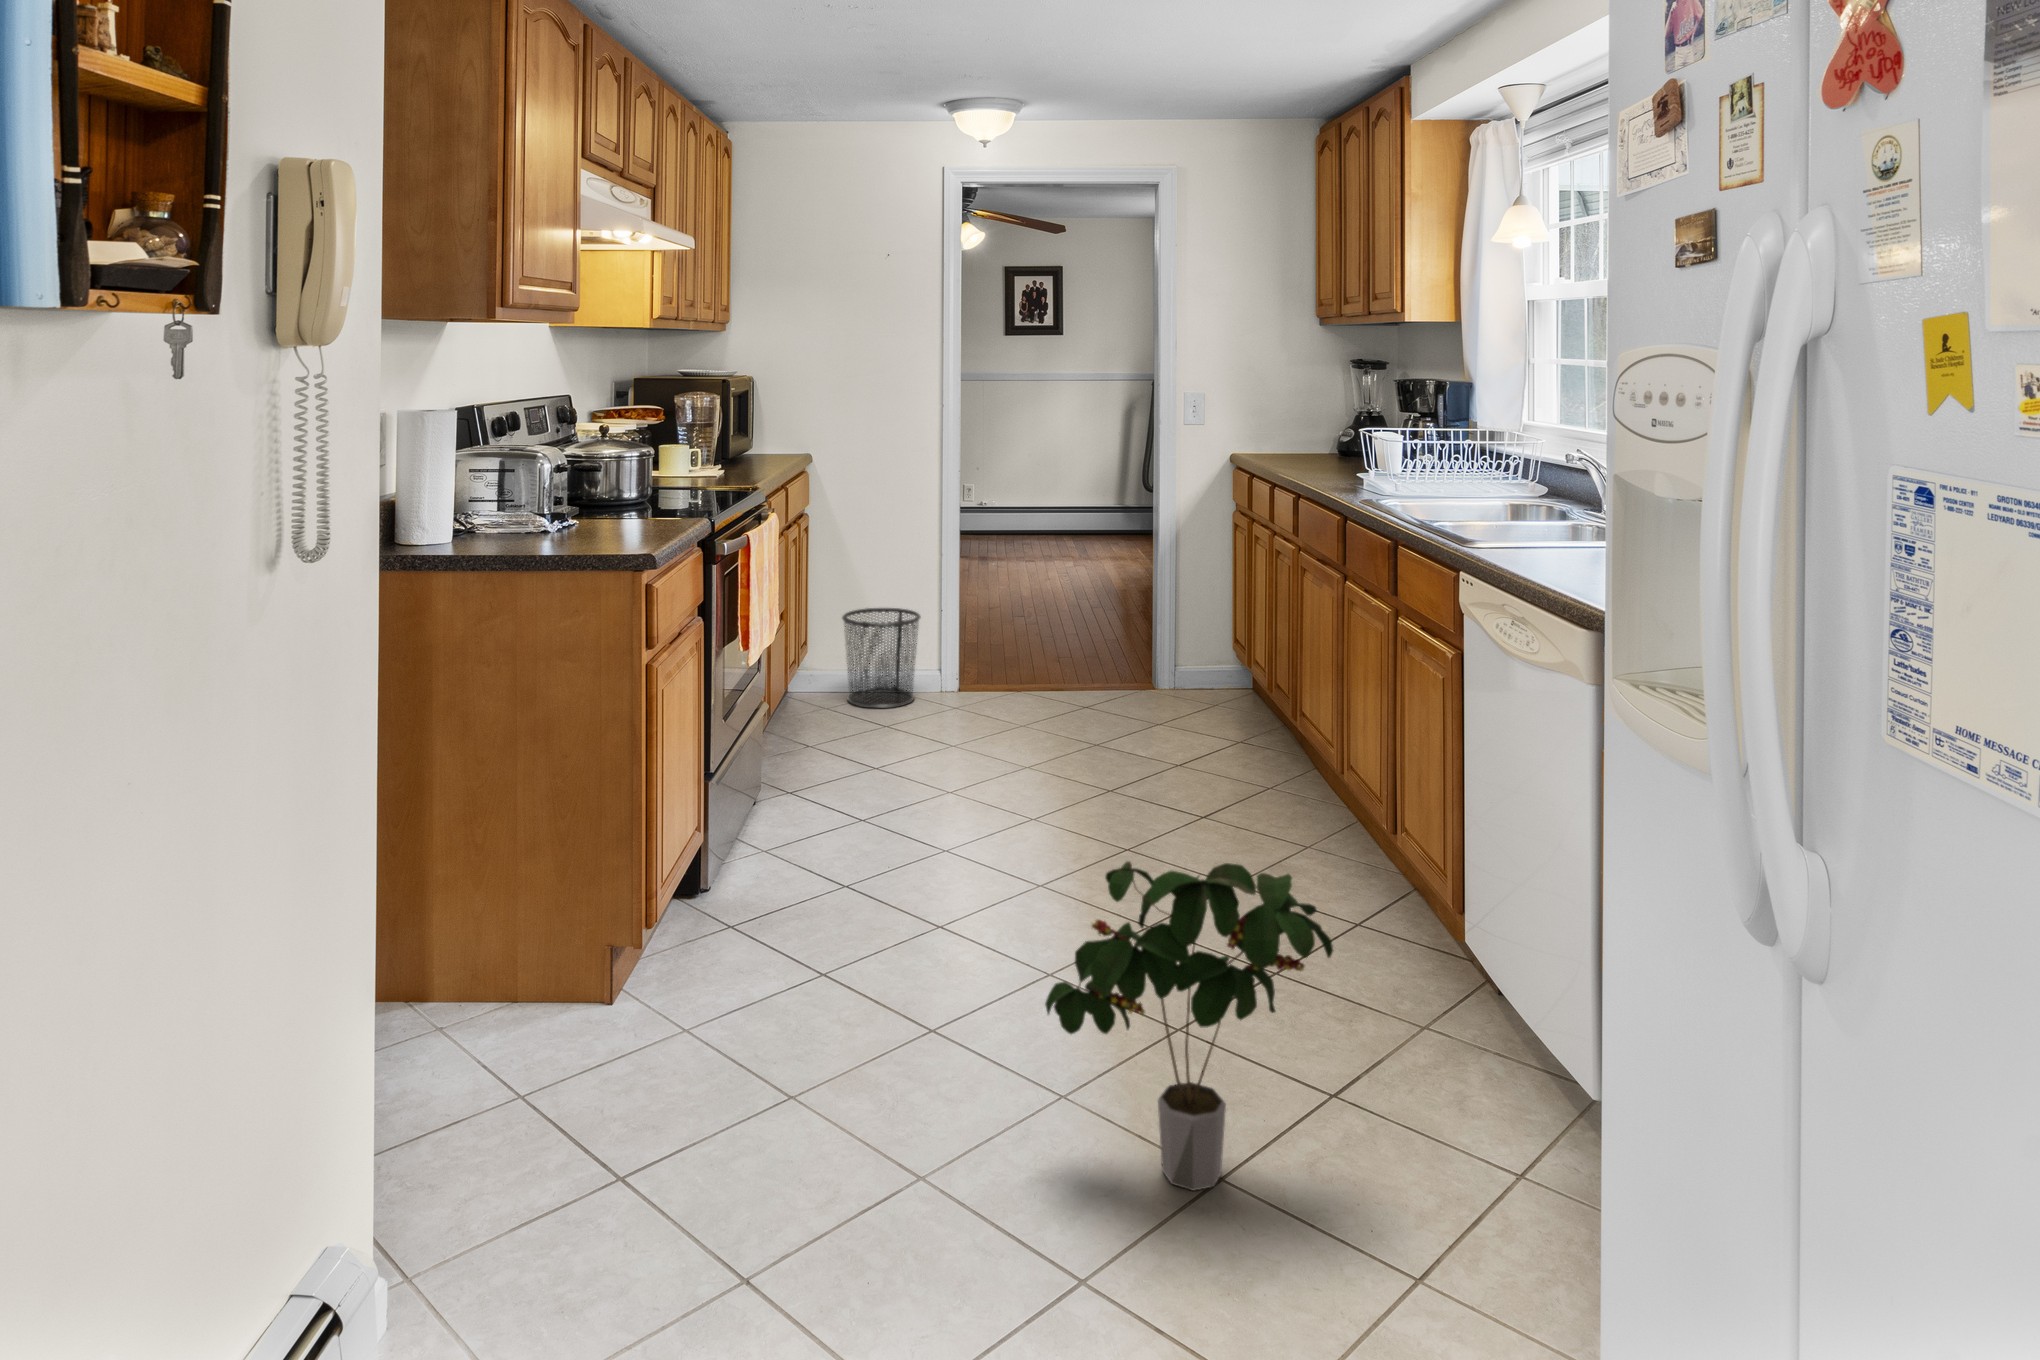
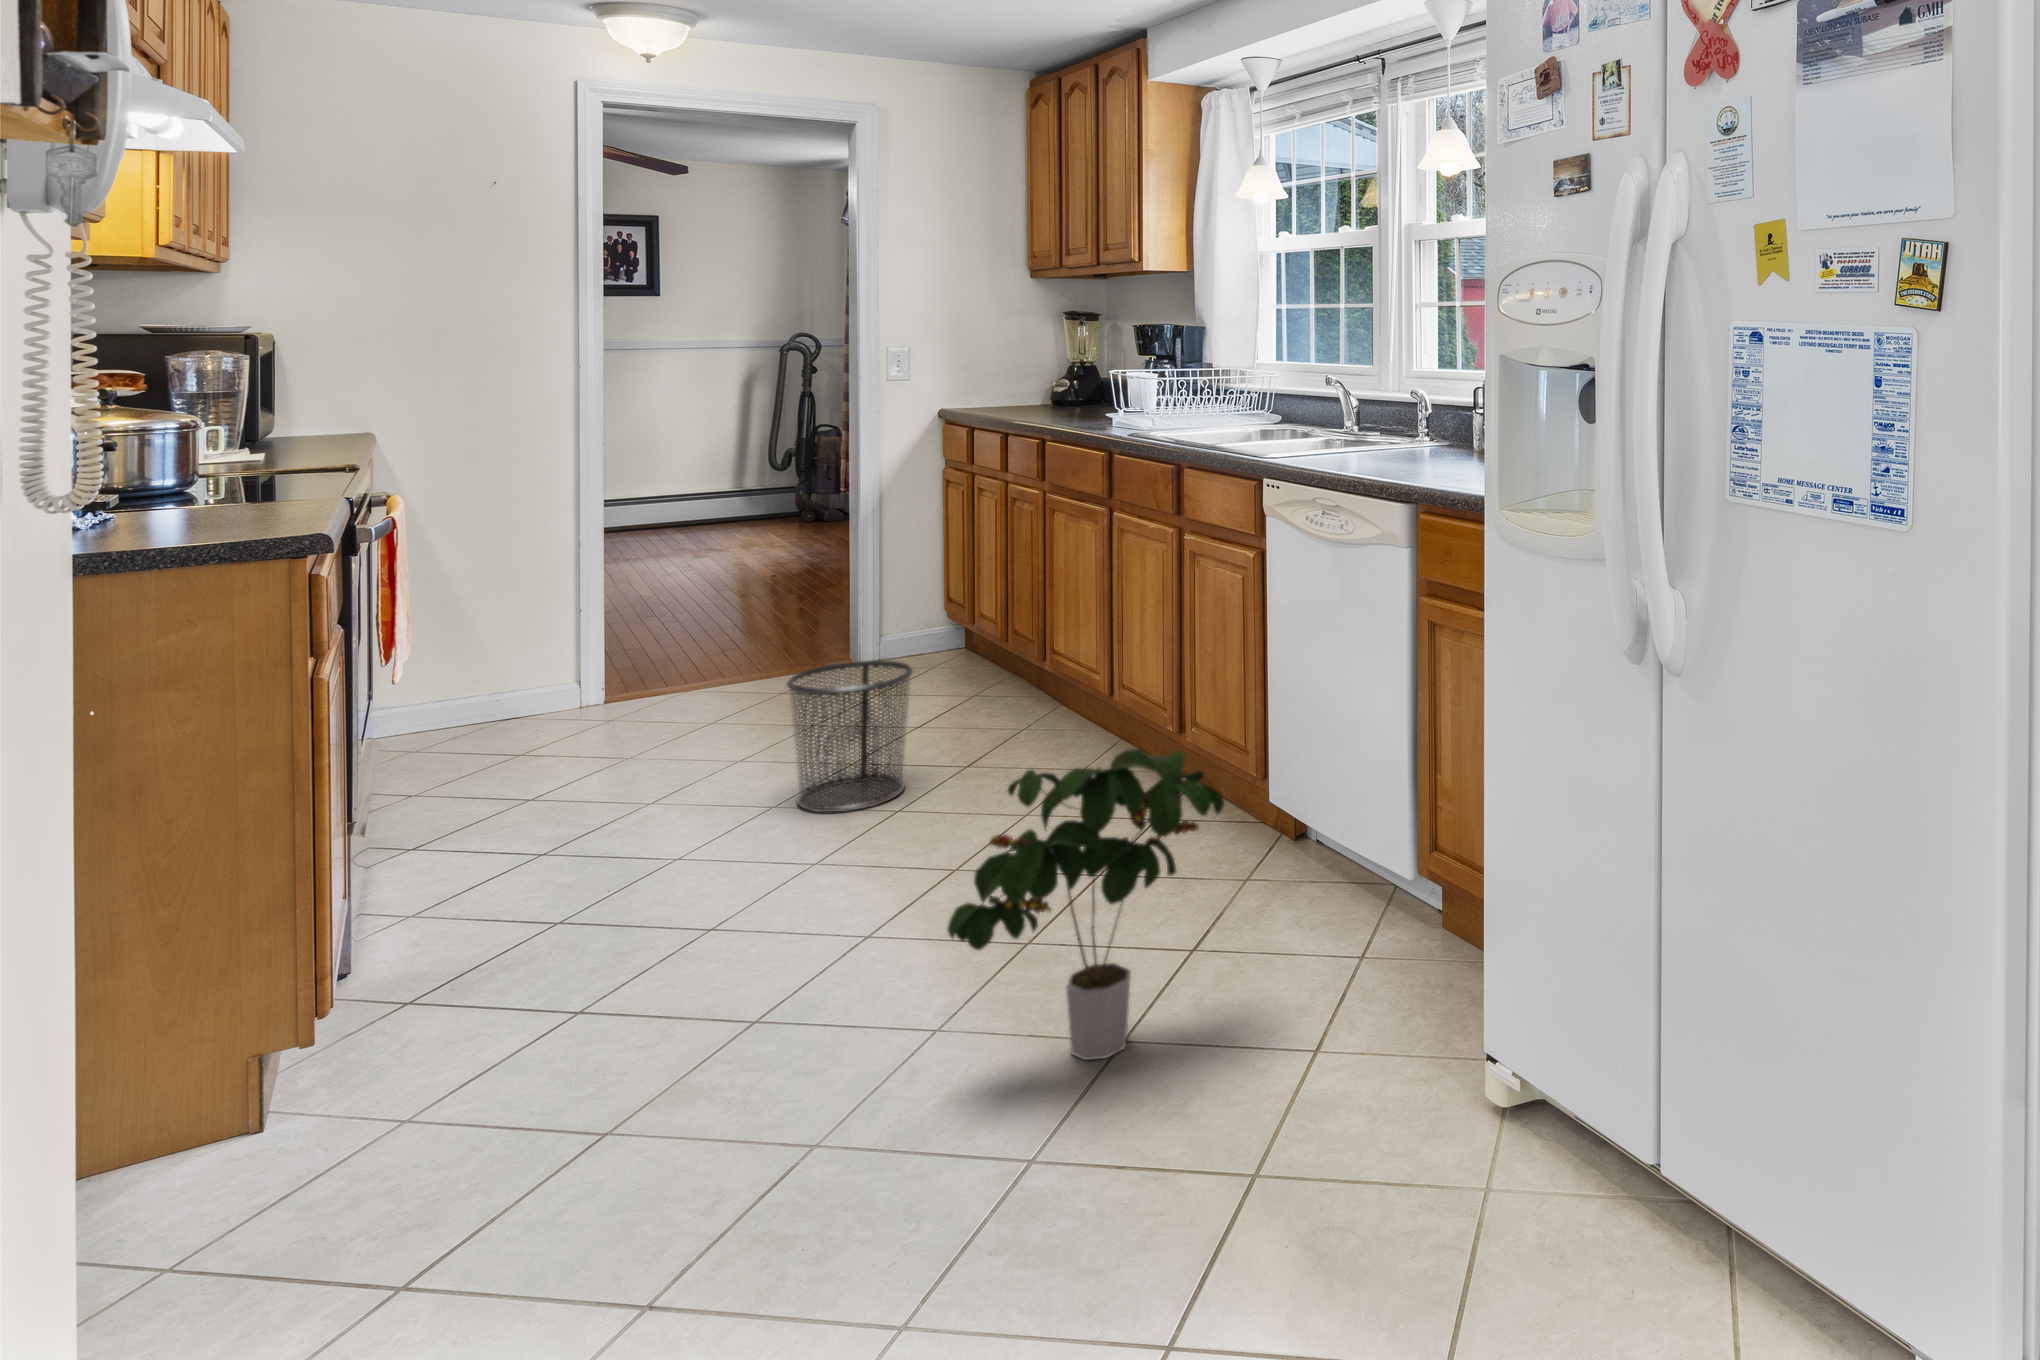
waste bin: present [842,608,920,708] -> present [787,660,913,812]

